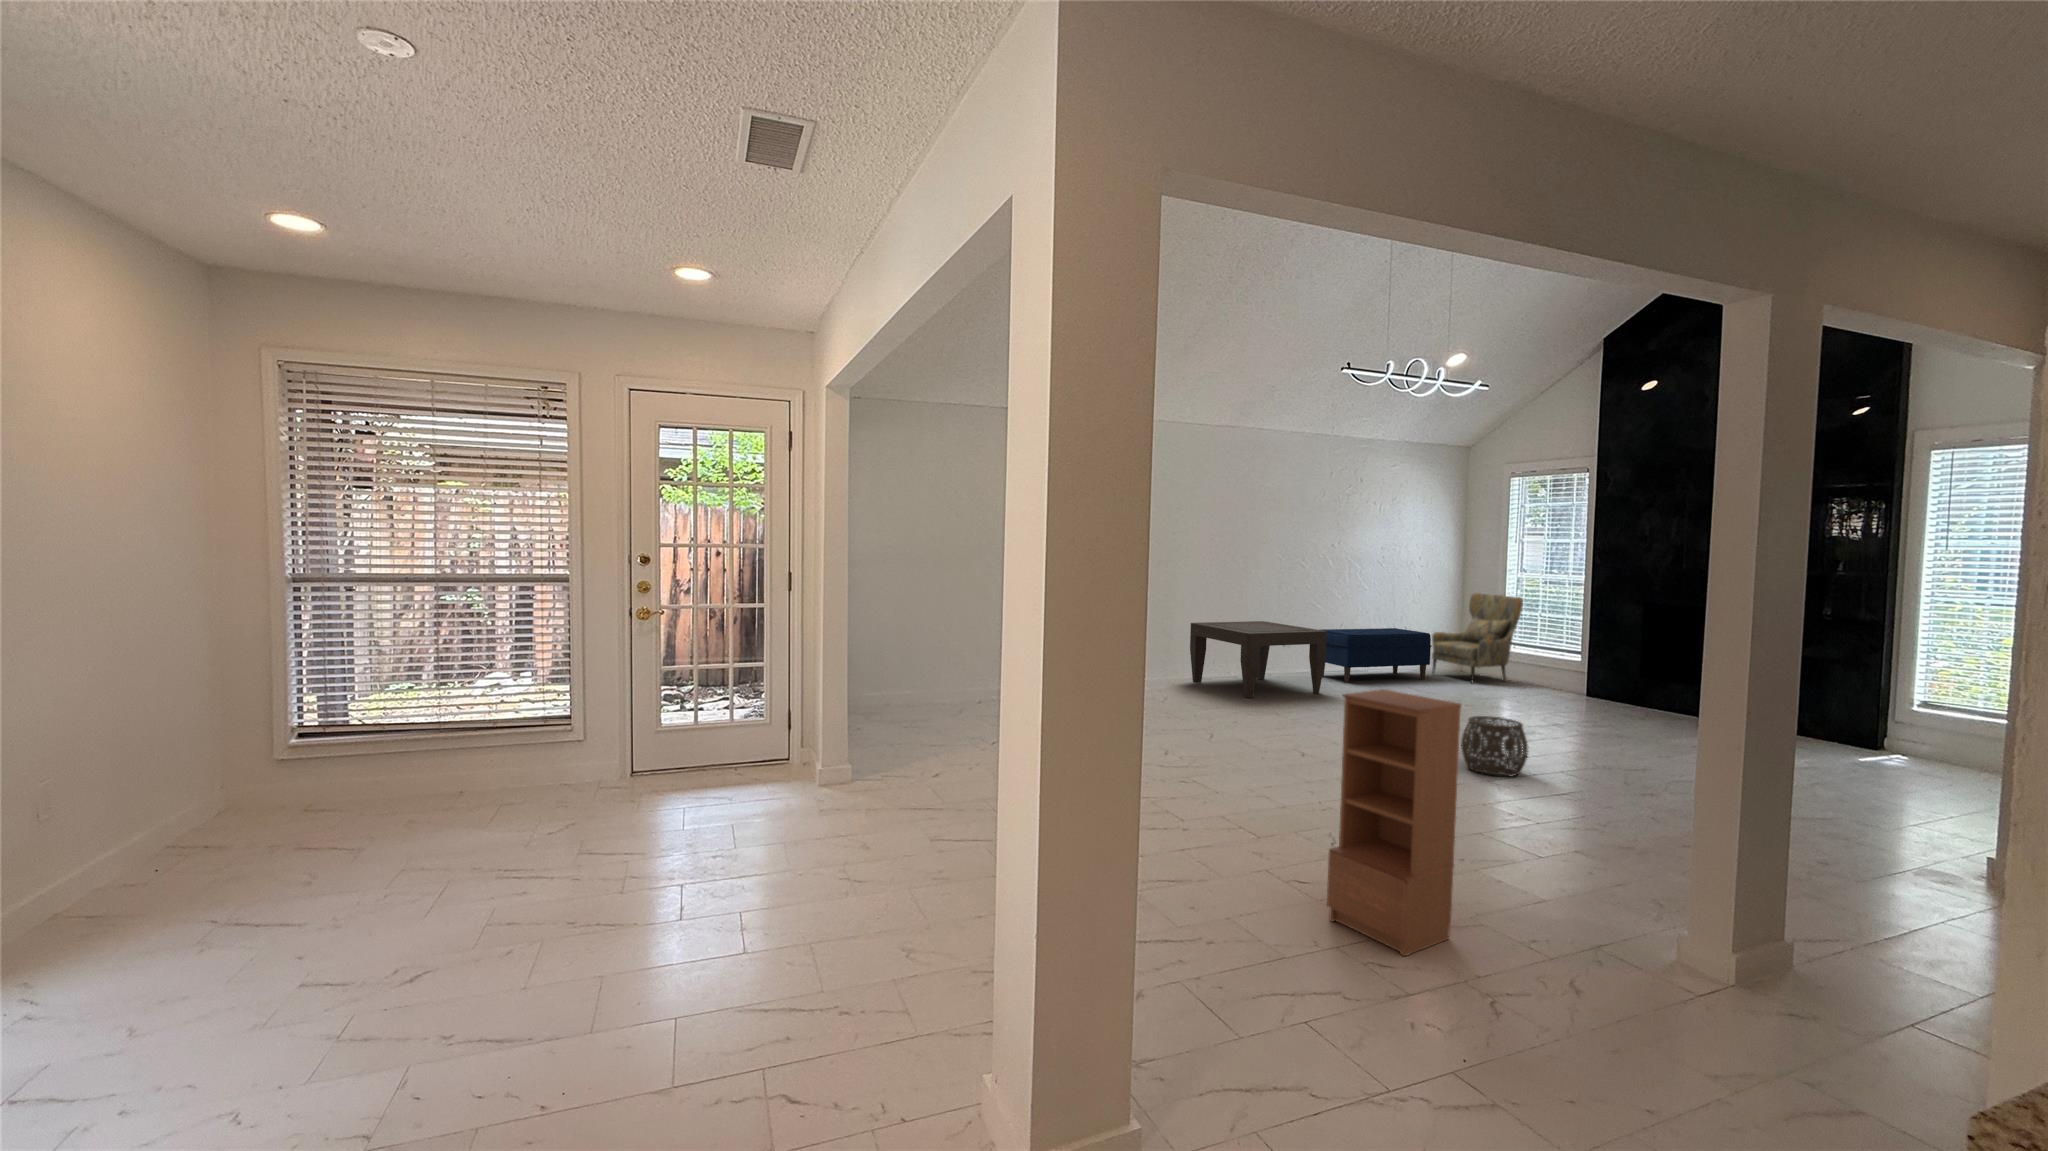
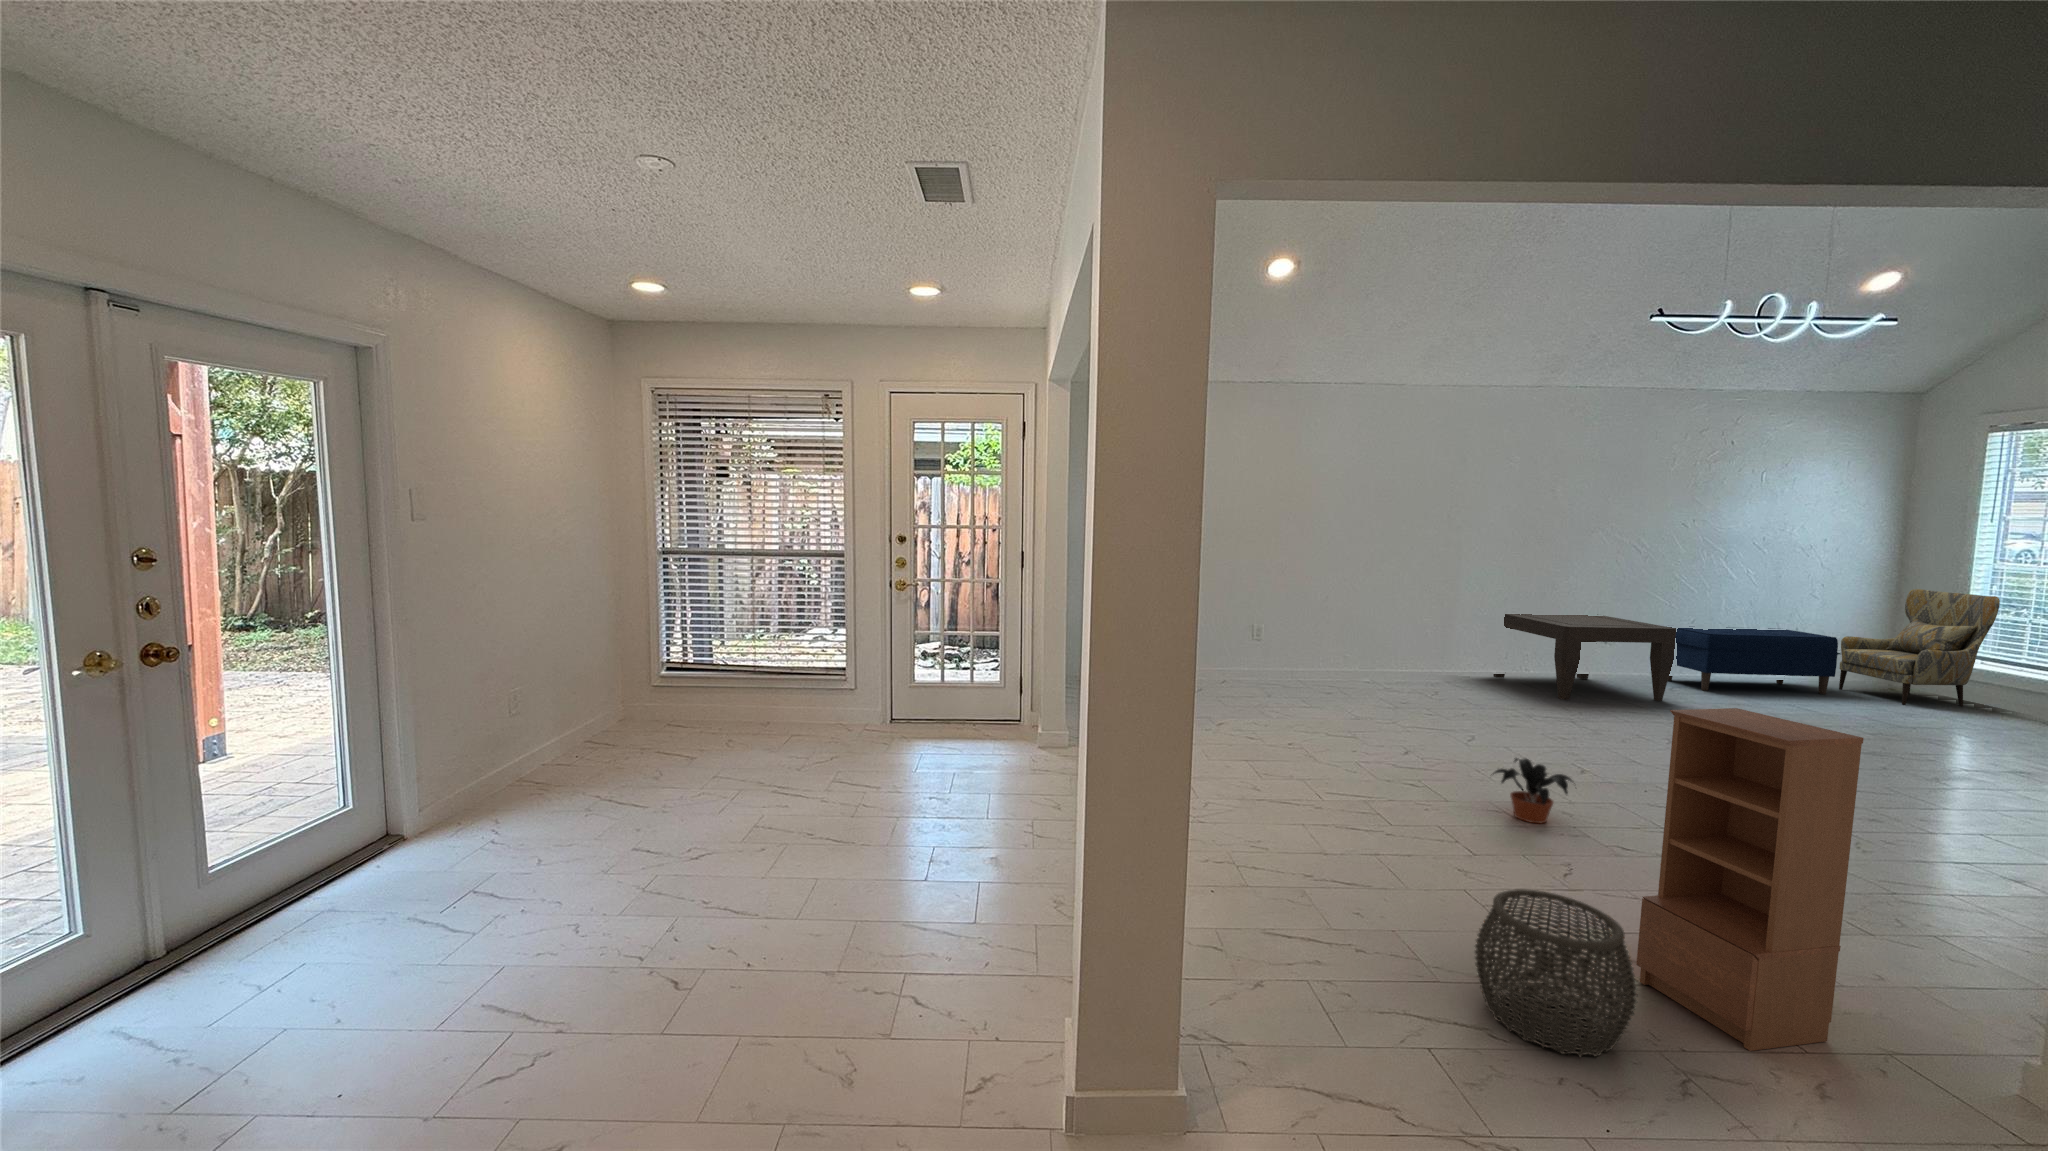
woven basket: present [1461,716,1528,777] -> present [1475,889,1637,1057]
potted plant: none [1205,750,1270,805] -> present [1494,758,1573,823]

